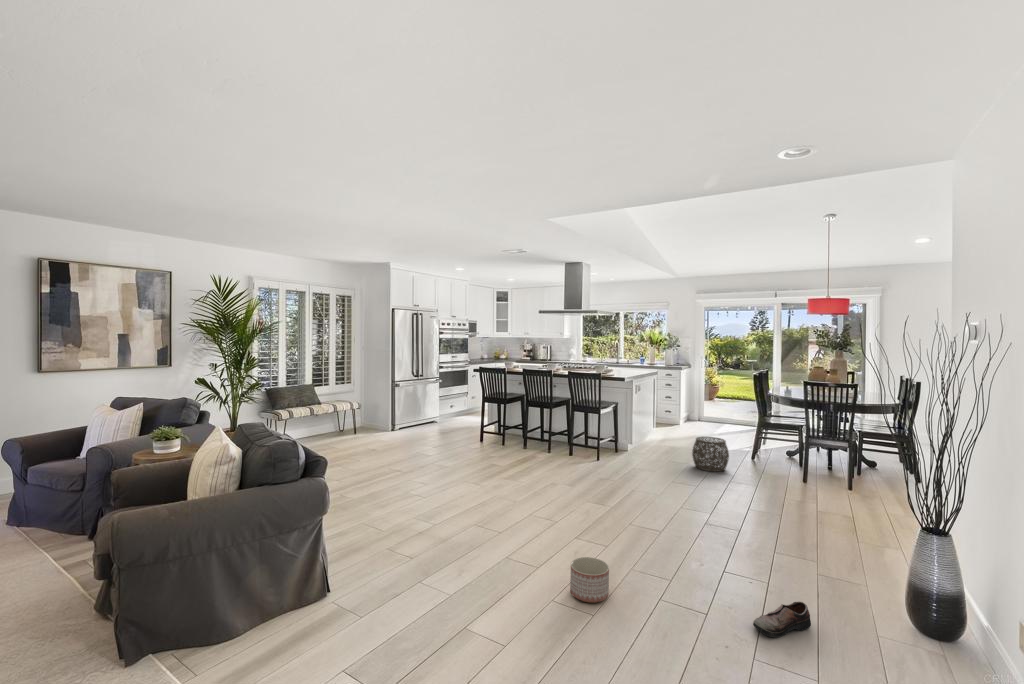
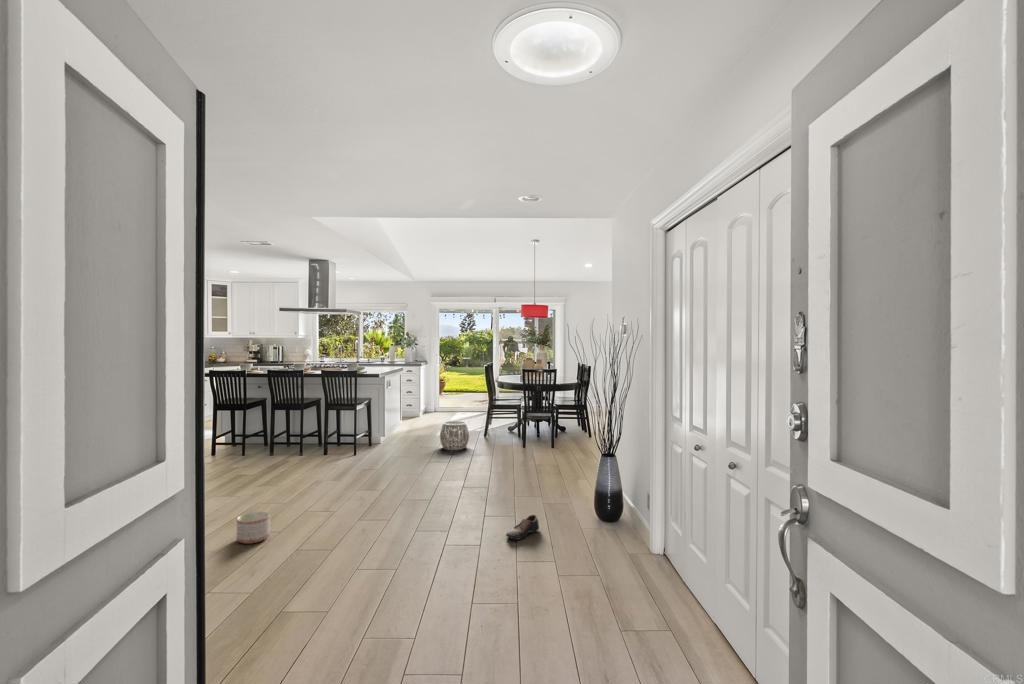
planter: present [570,557,609,603] -> present [237,512,270,544]

